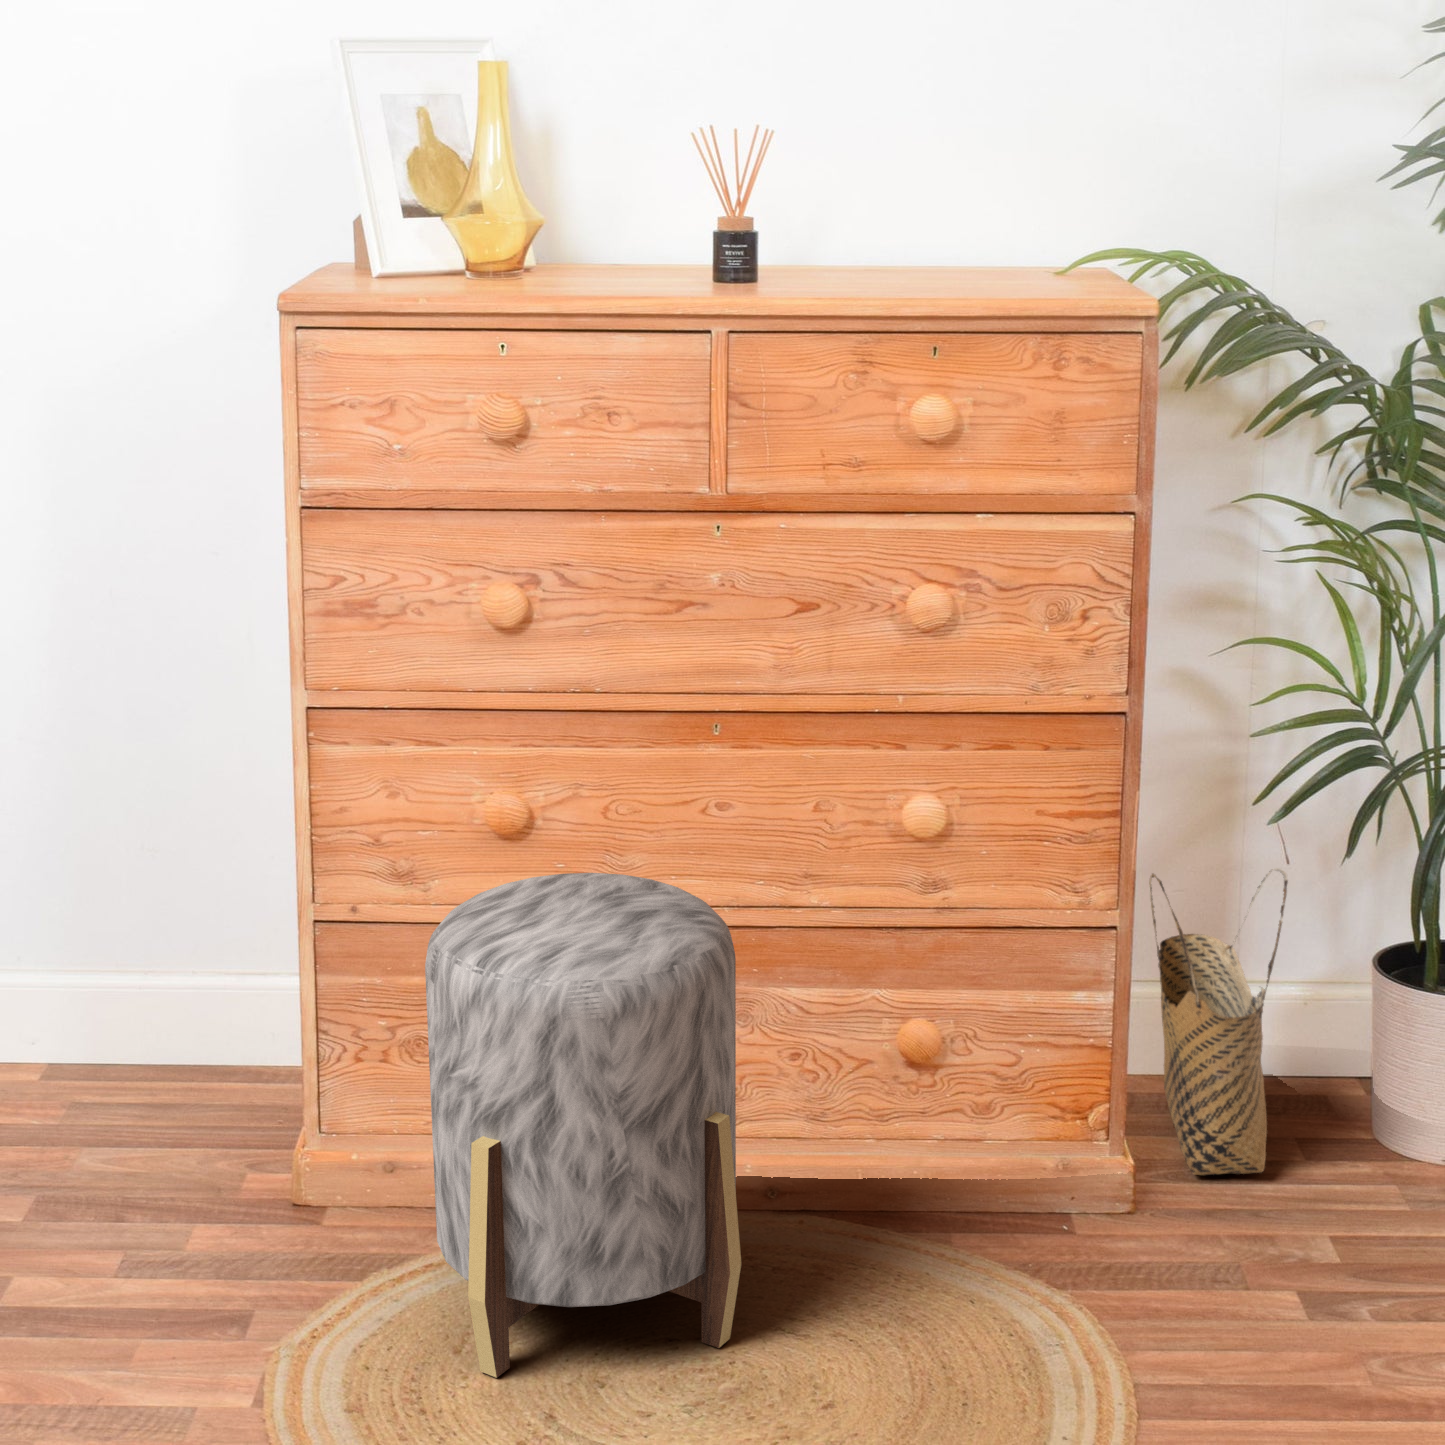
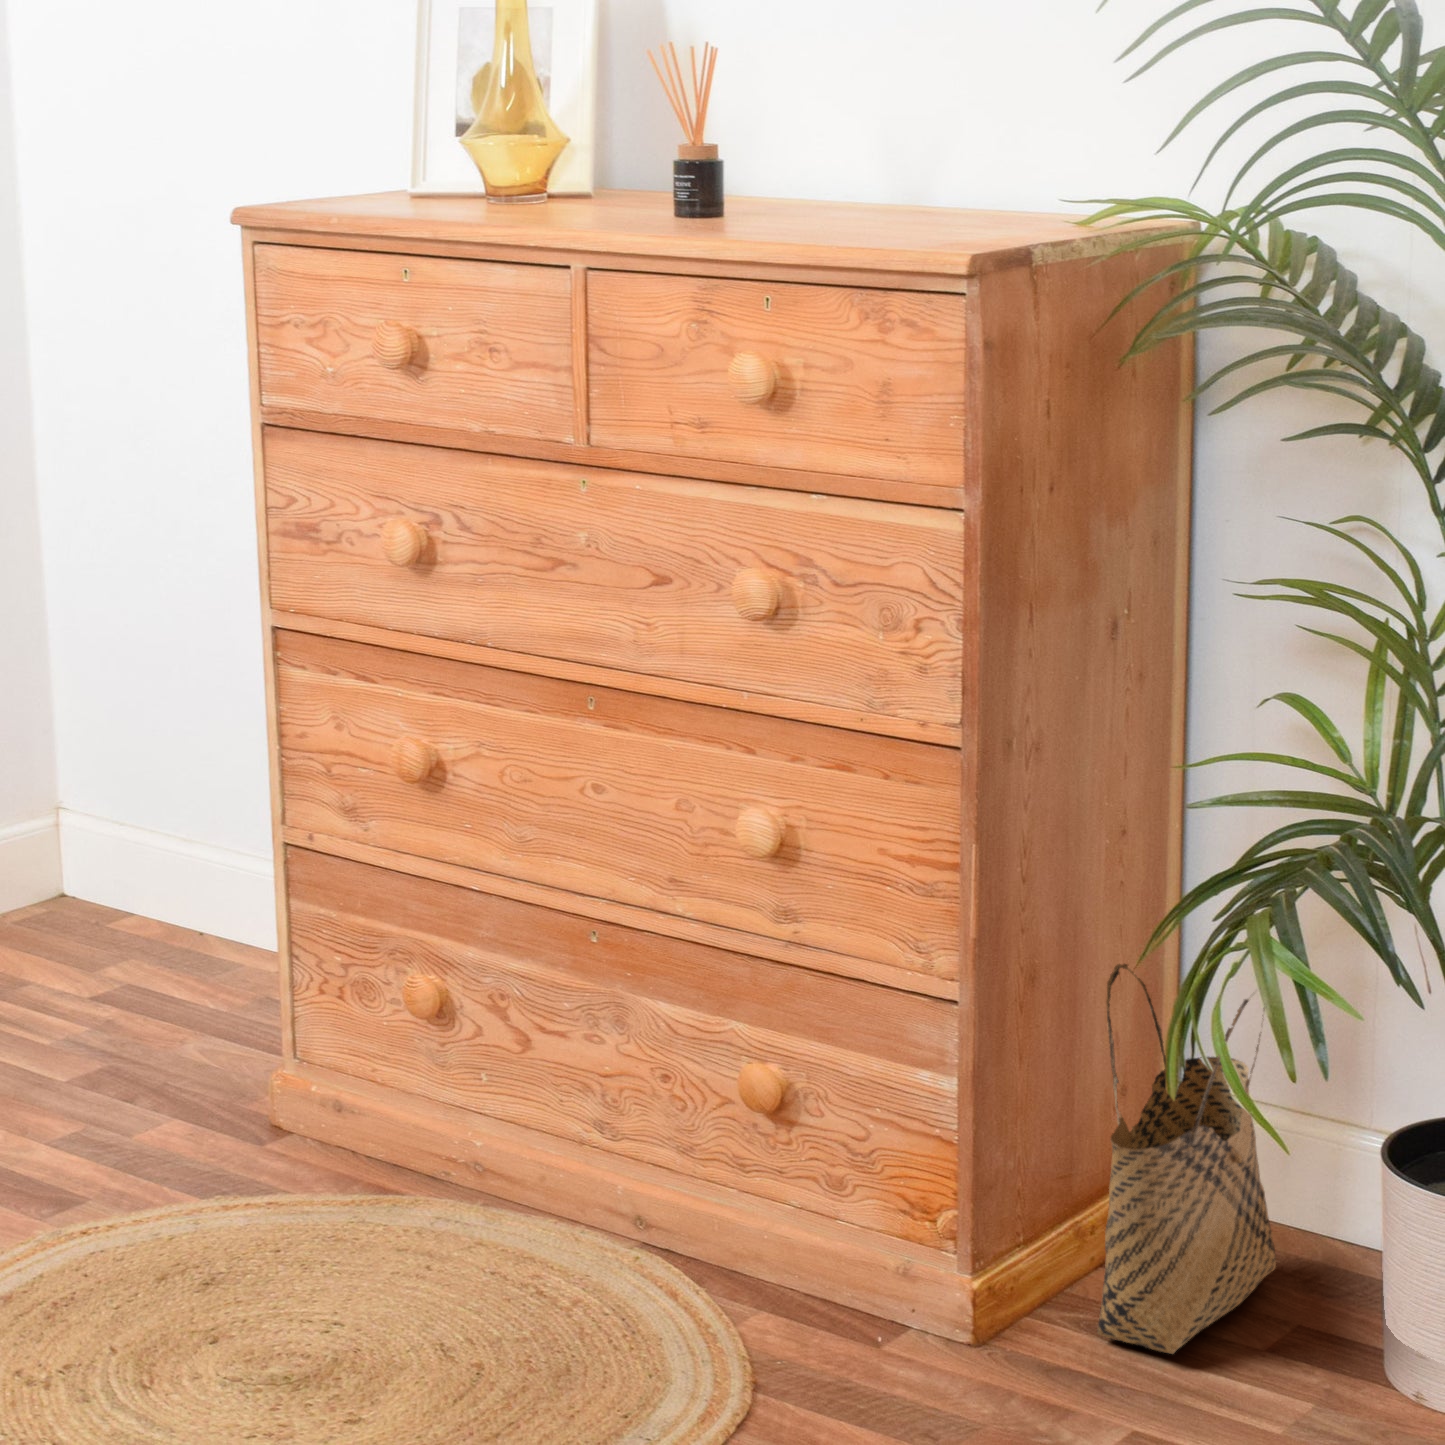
stool: present [425,873,741,1378] -> none [186,826,548,1337]

